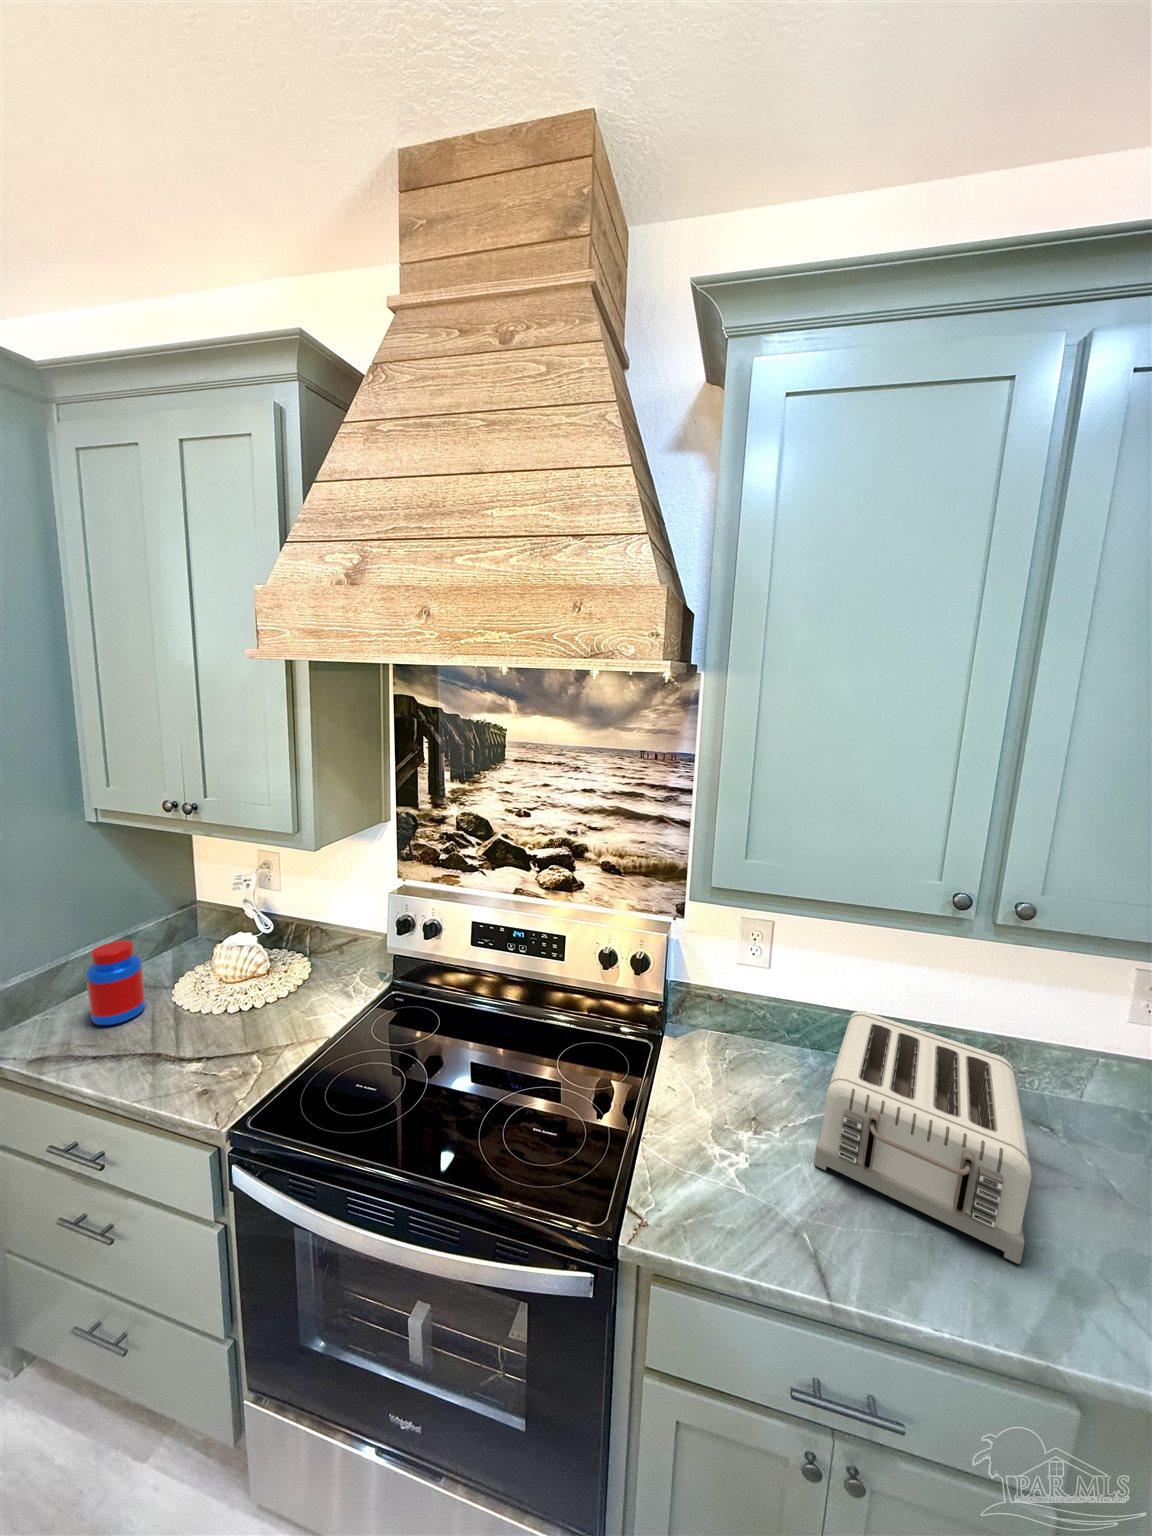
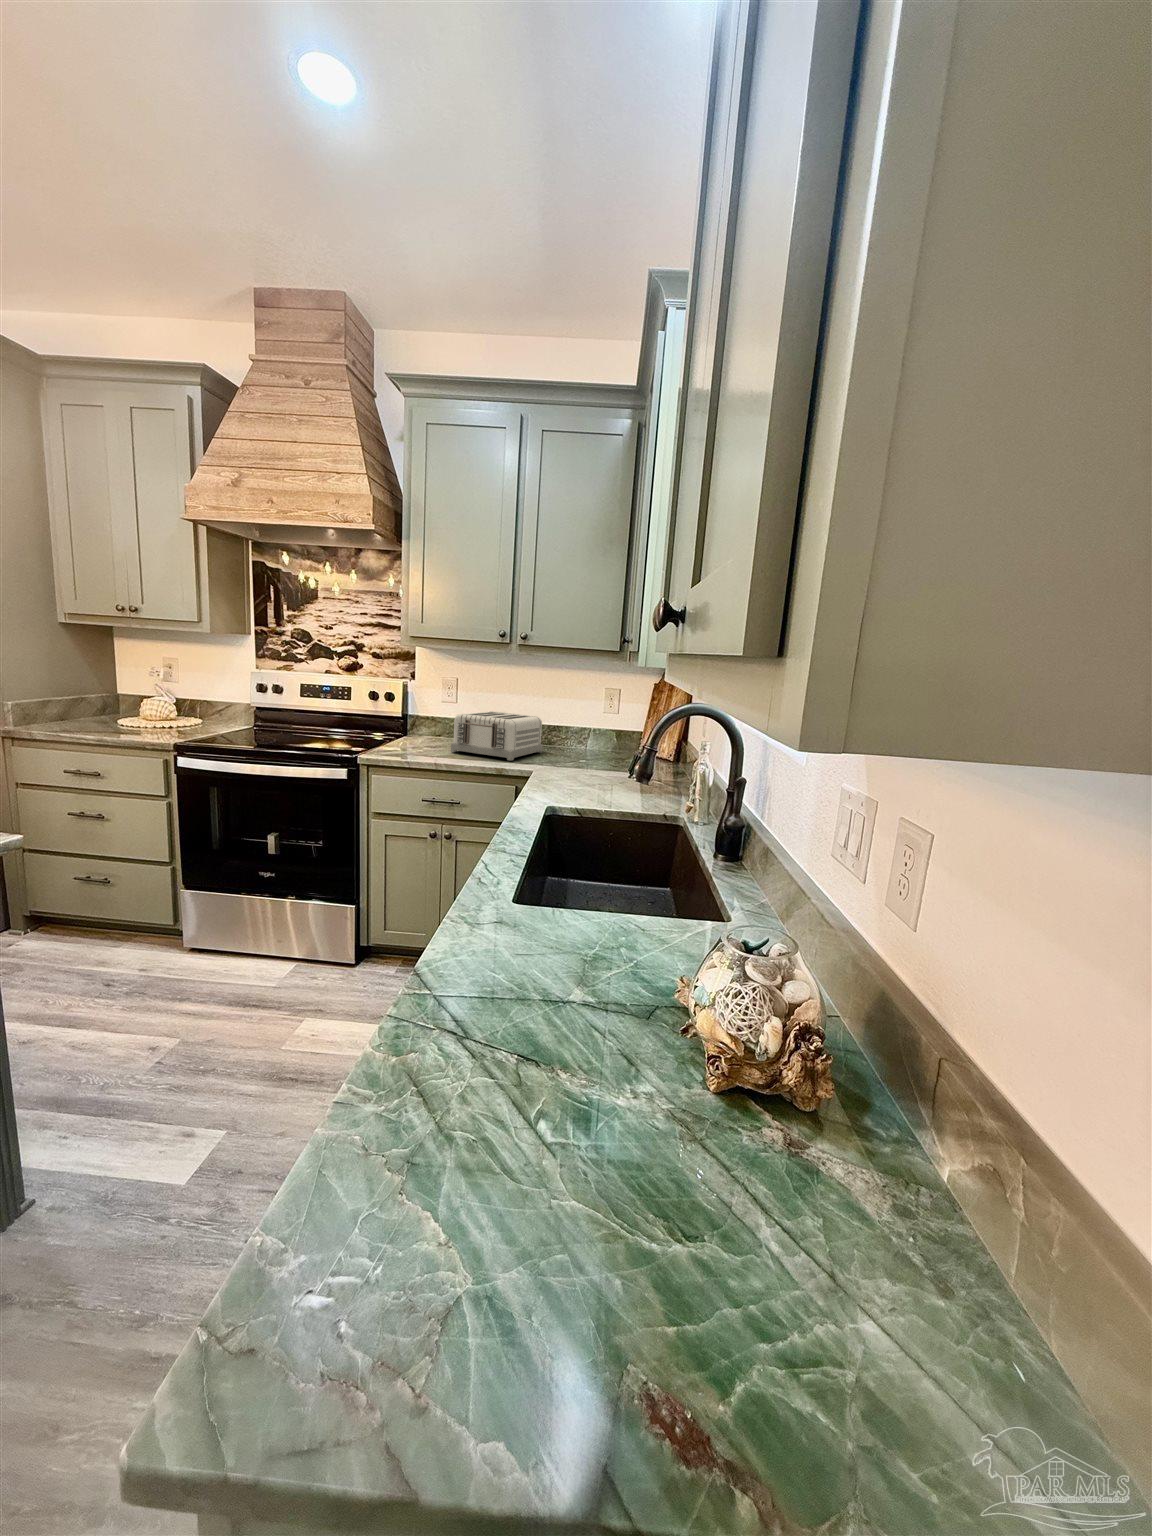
jar: present [86,940,145,1025] -> none [68,684,101,726]

